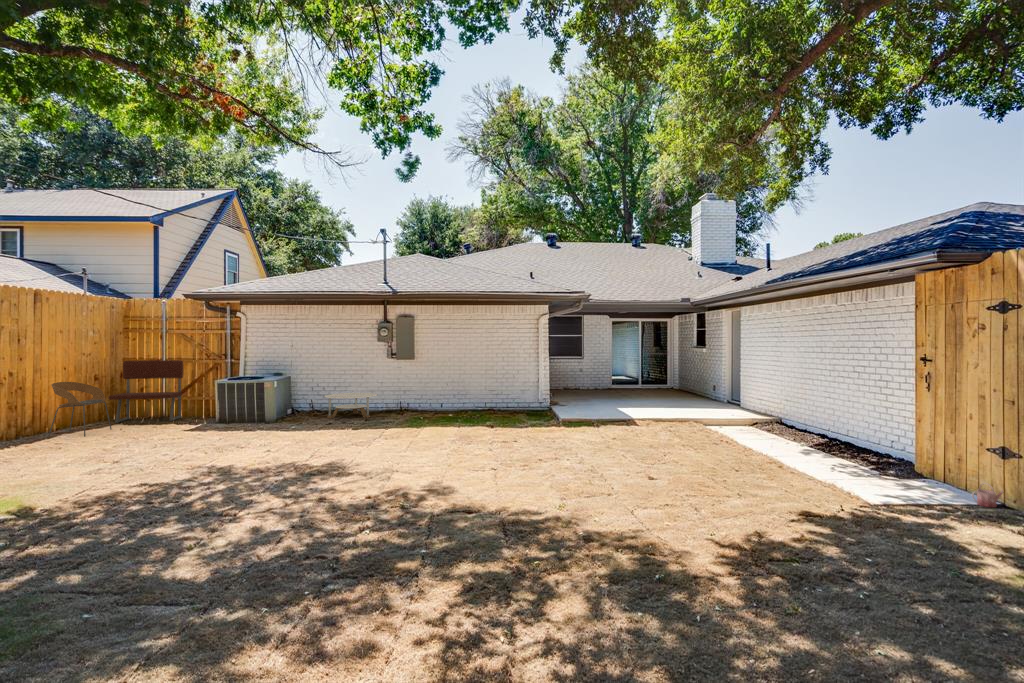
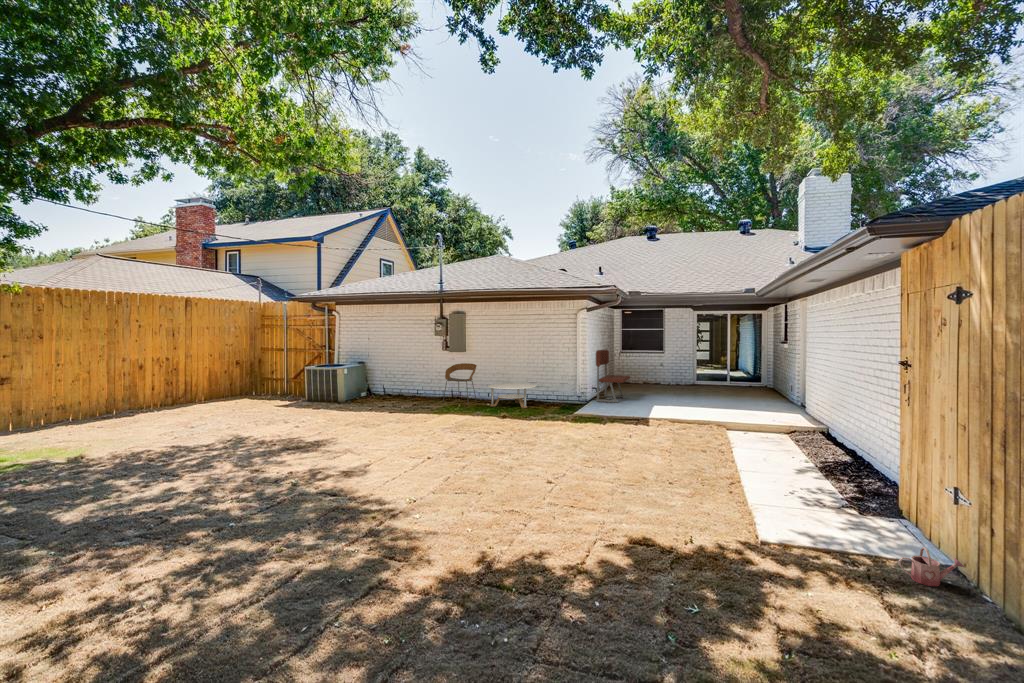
bench: present [109,360,184,423] -> present [596,350,630,403]
chair: present [48,382,112,437] -> present [443,363,477,402]
round table: present [324,393,378,418] -> present [488,383,536,408]

